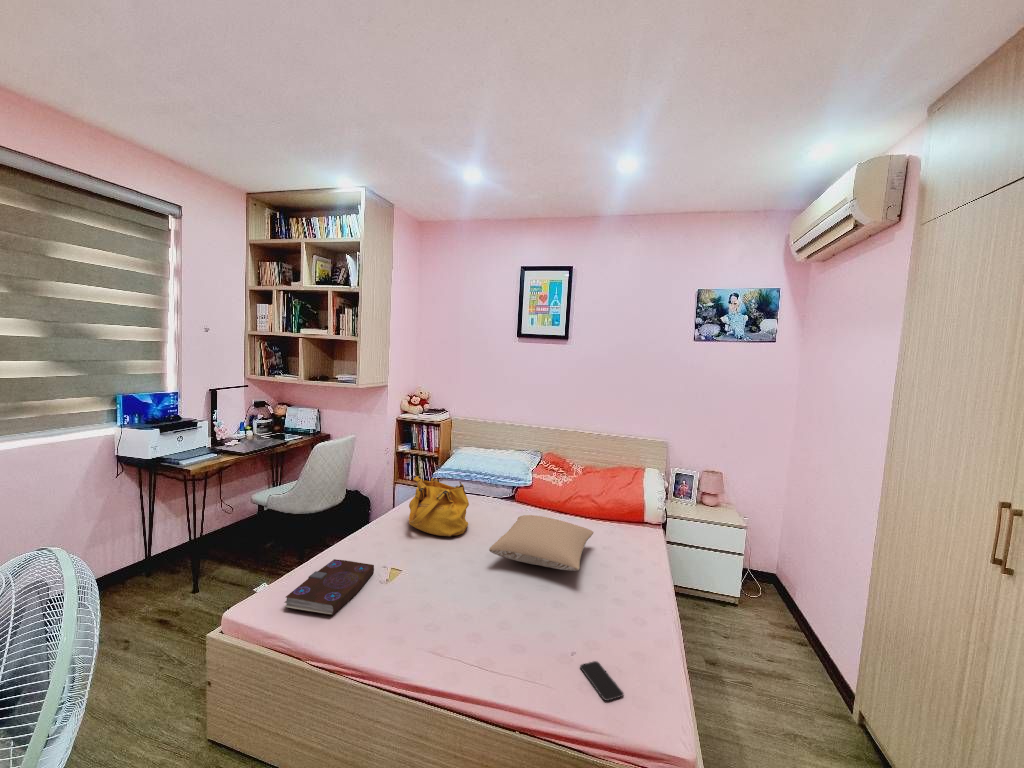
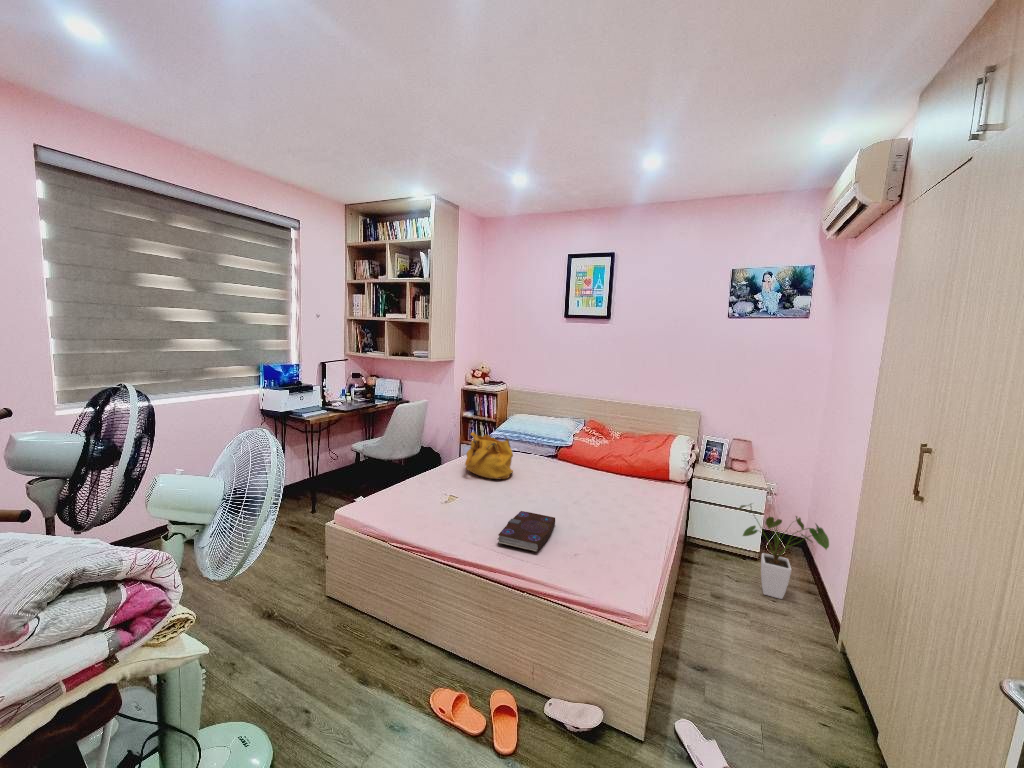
pillow: present [489,515,594,571] -> none [523,465,615,505]
house plant: none [725,546,835,656] -> present [739,504,829,599]
book: present [285,559,374,616] -> present [497,511,555,552]
smartphone: present [580,661,623,701] -> none [575,561,603,582]

